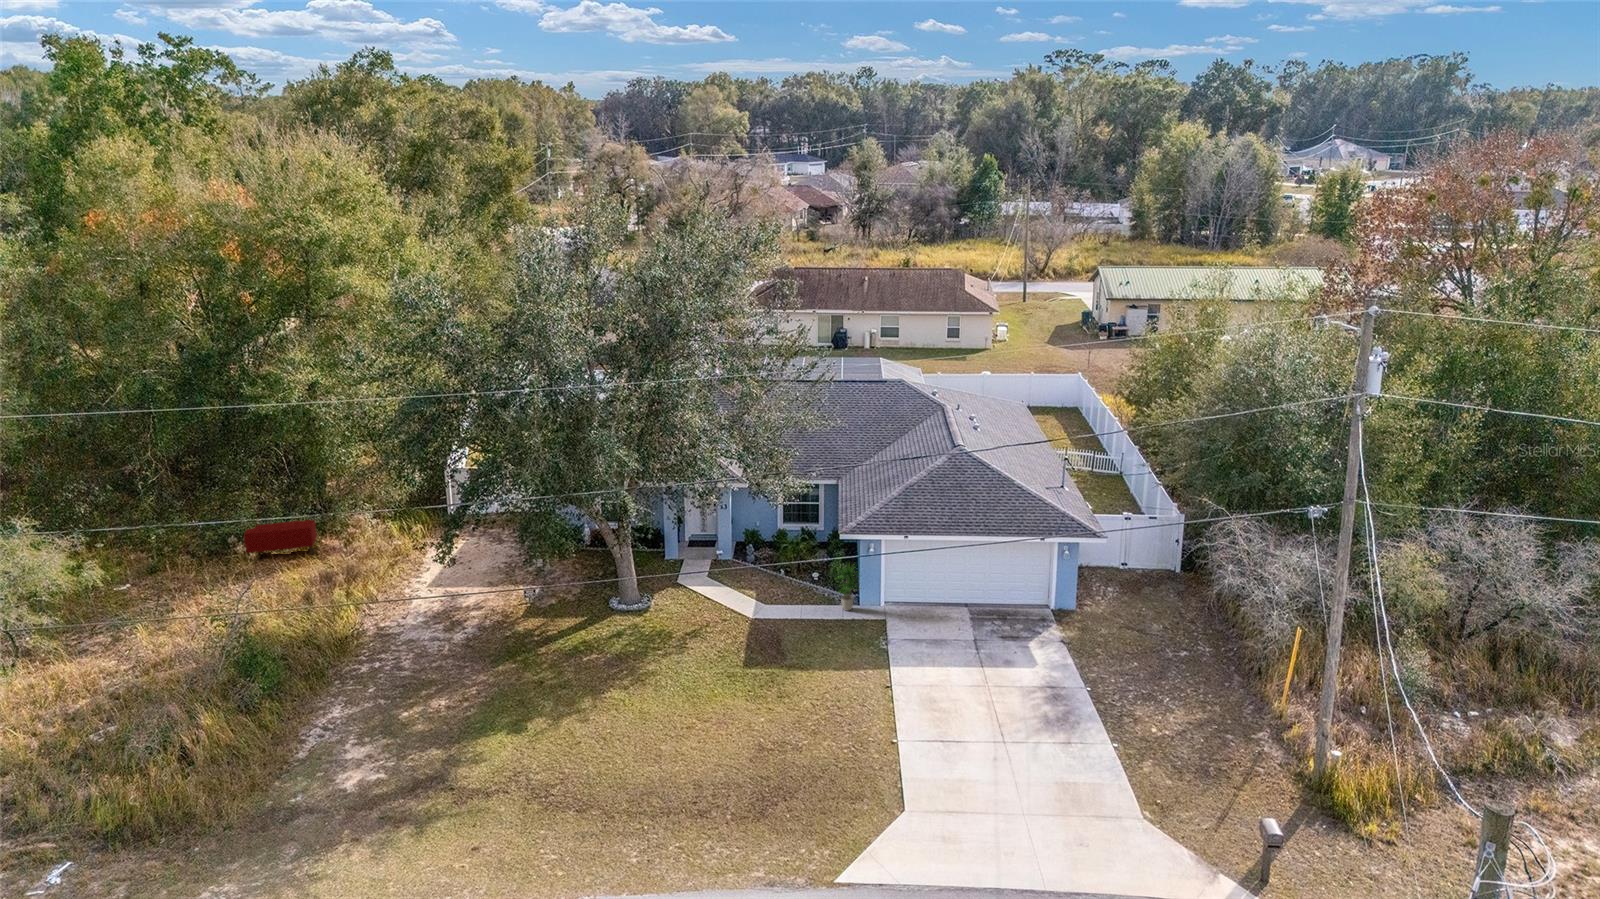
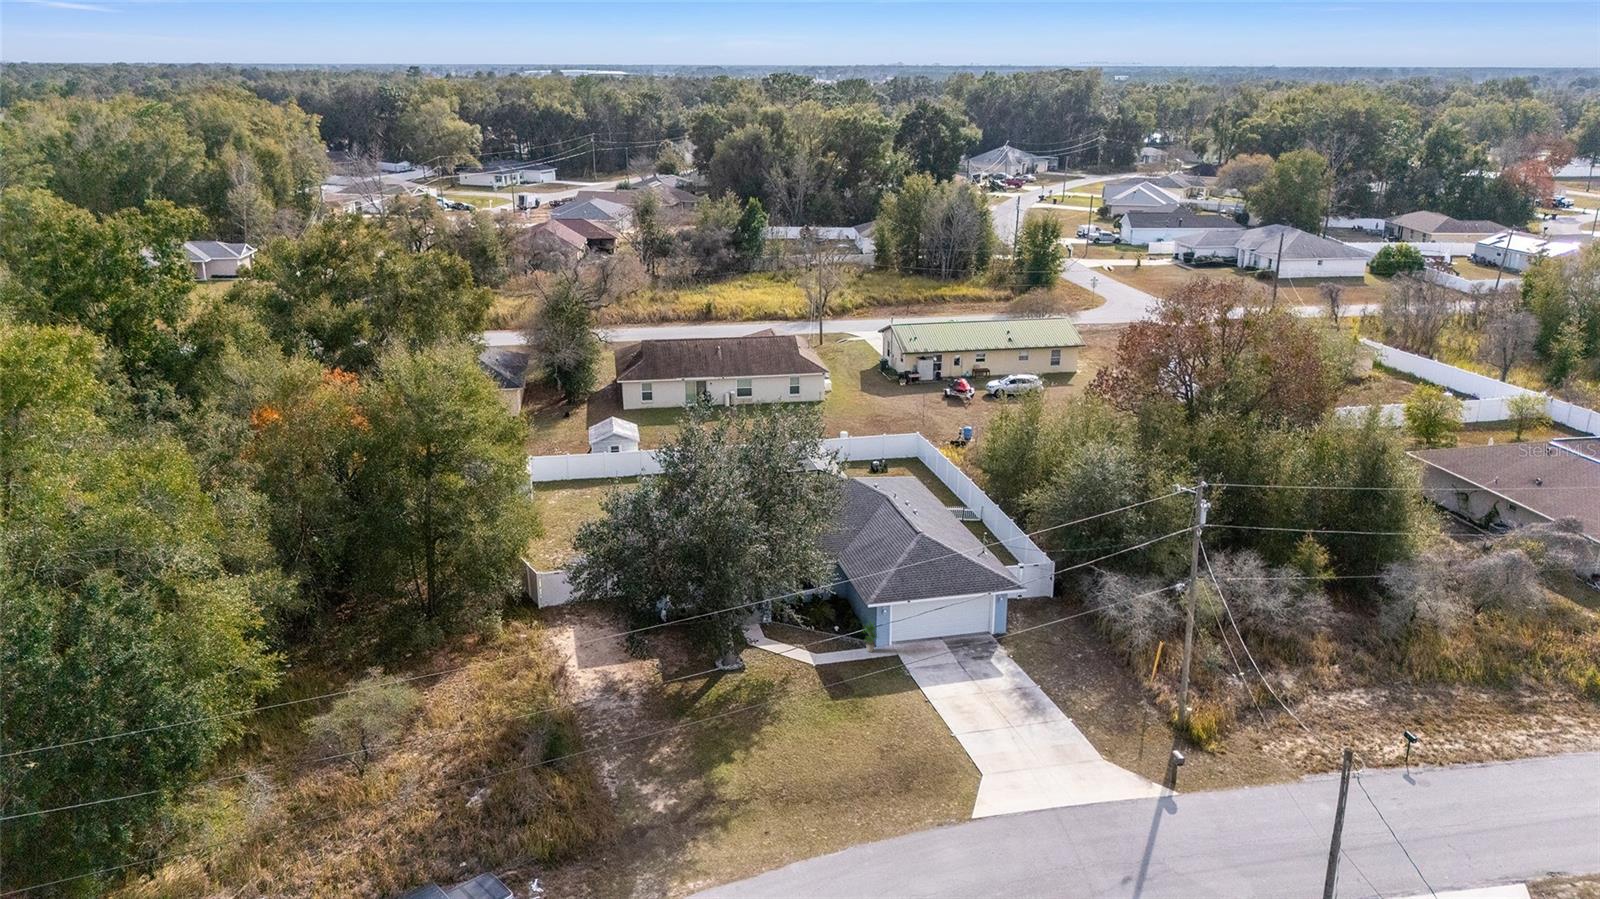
bench: present [244,520,317,561] -> none [403,630,458,670]

